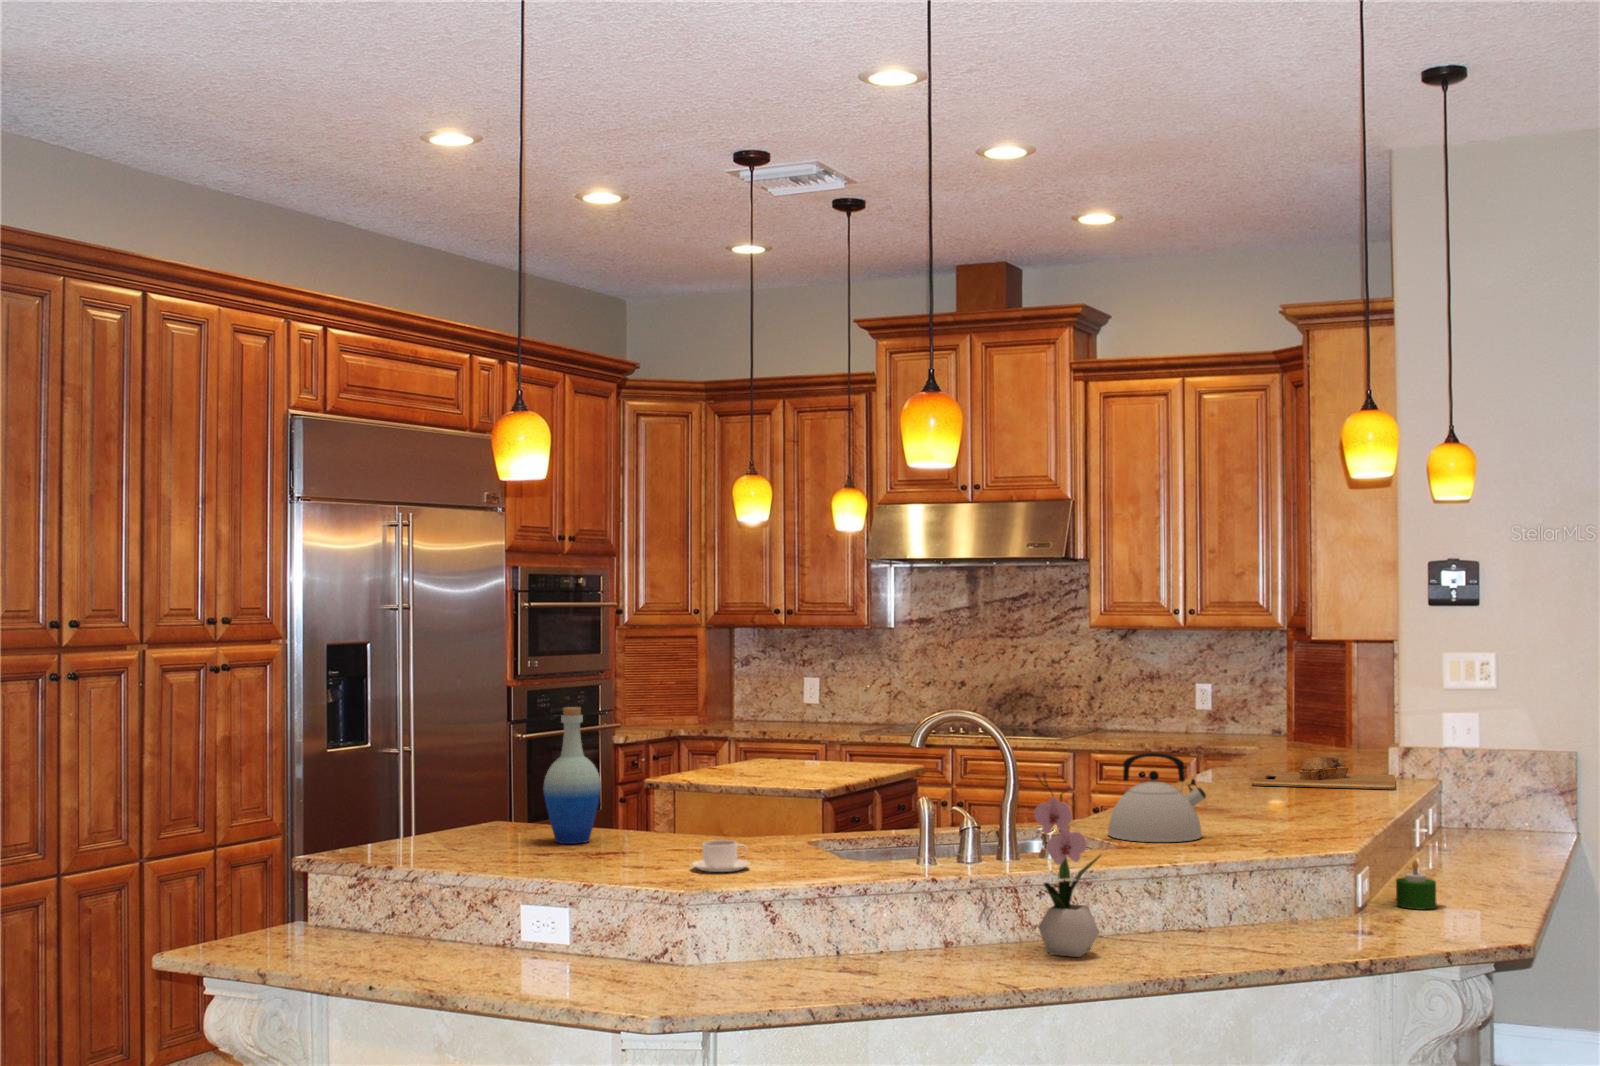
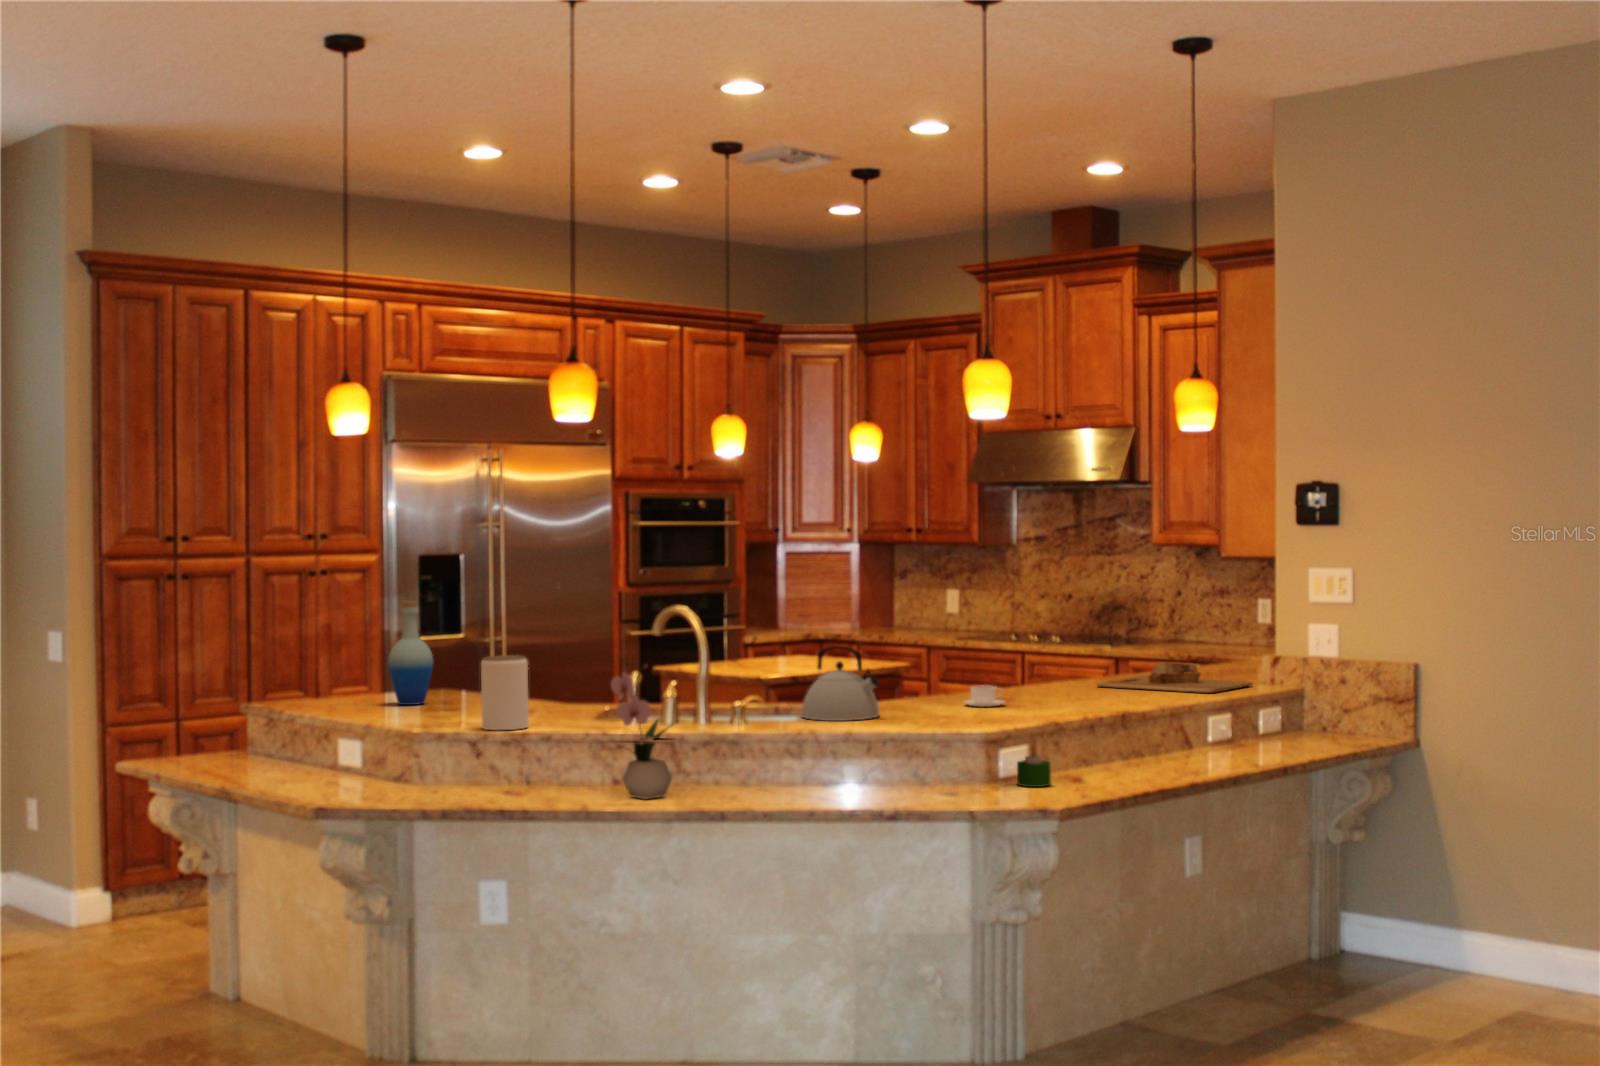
jar: none [803,777,863,877] -> present [481,655,529,730]
coffee cup: present [692,840,750,872] -> present [965,685,1004,707]

